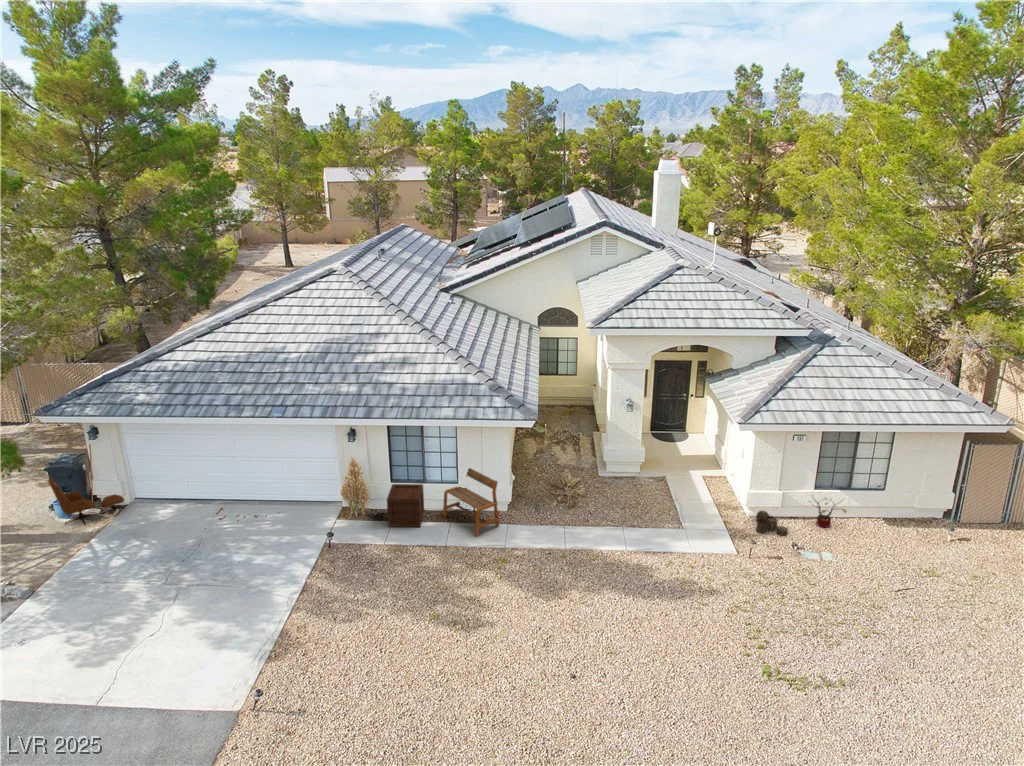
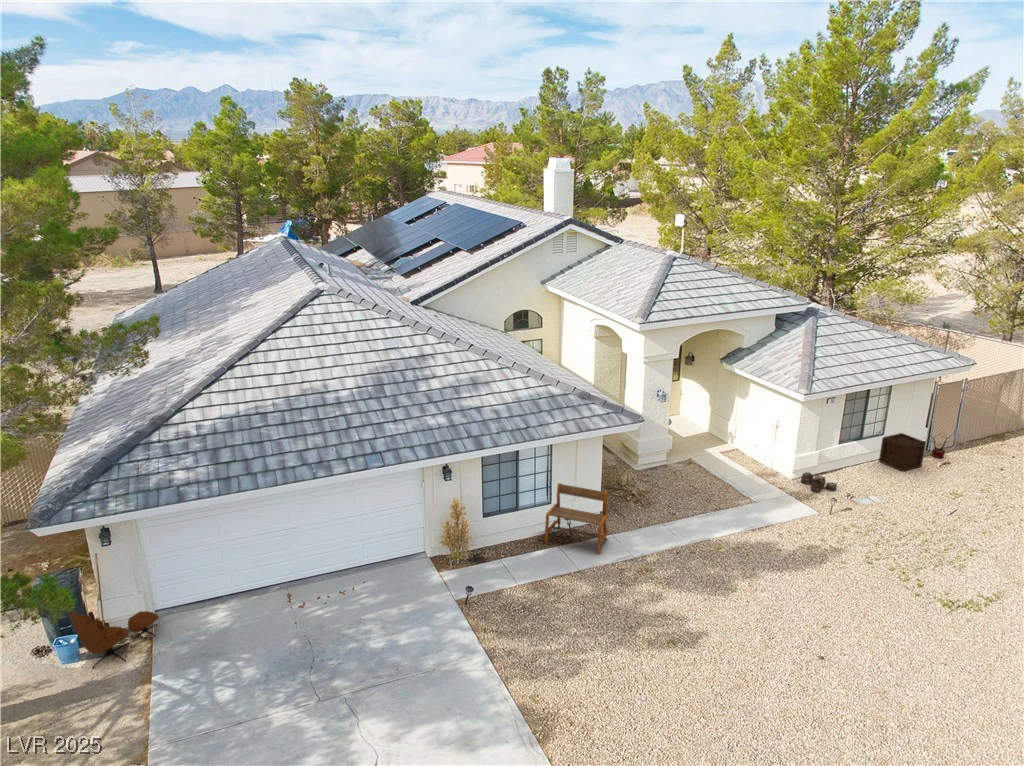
wooden crate: present [387,484,424,527] -> present [879,433,926,471]
decorative plant: present [809,498,846,527] -> present [932,434,958,458]

